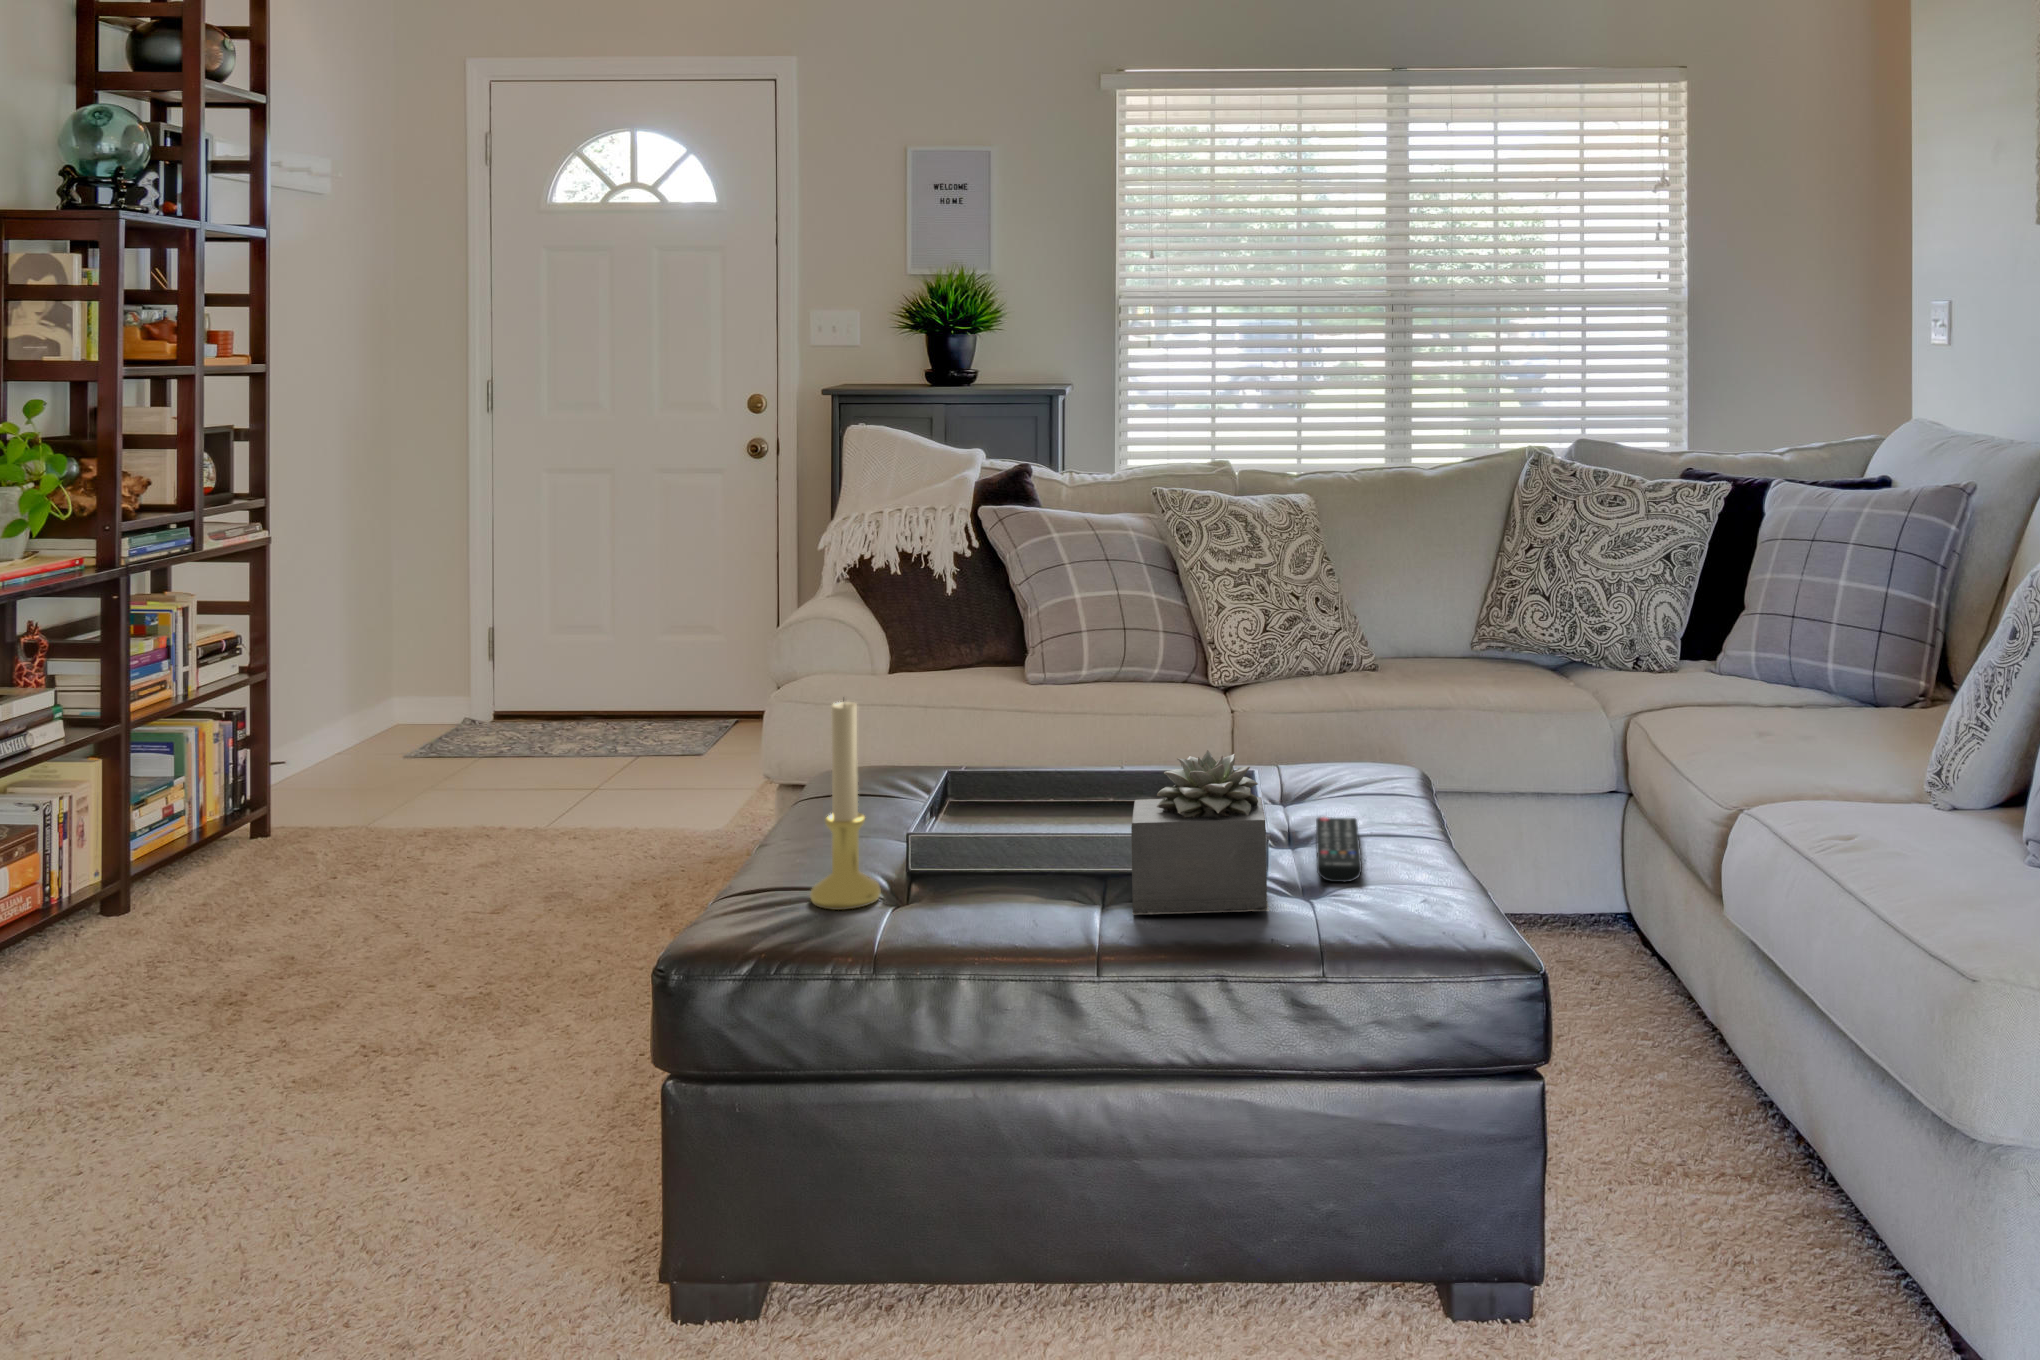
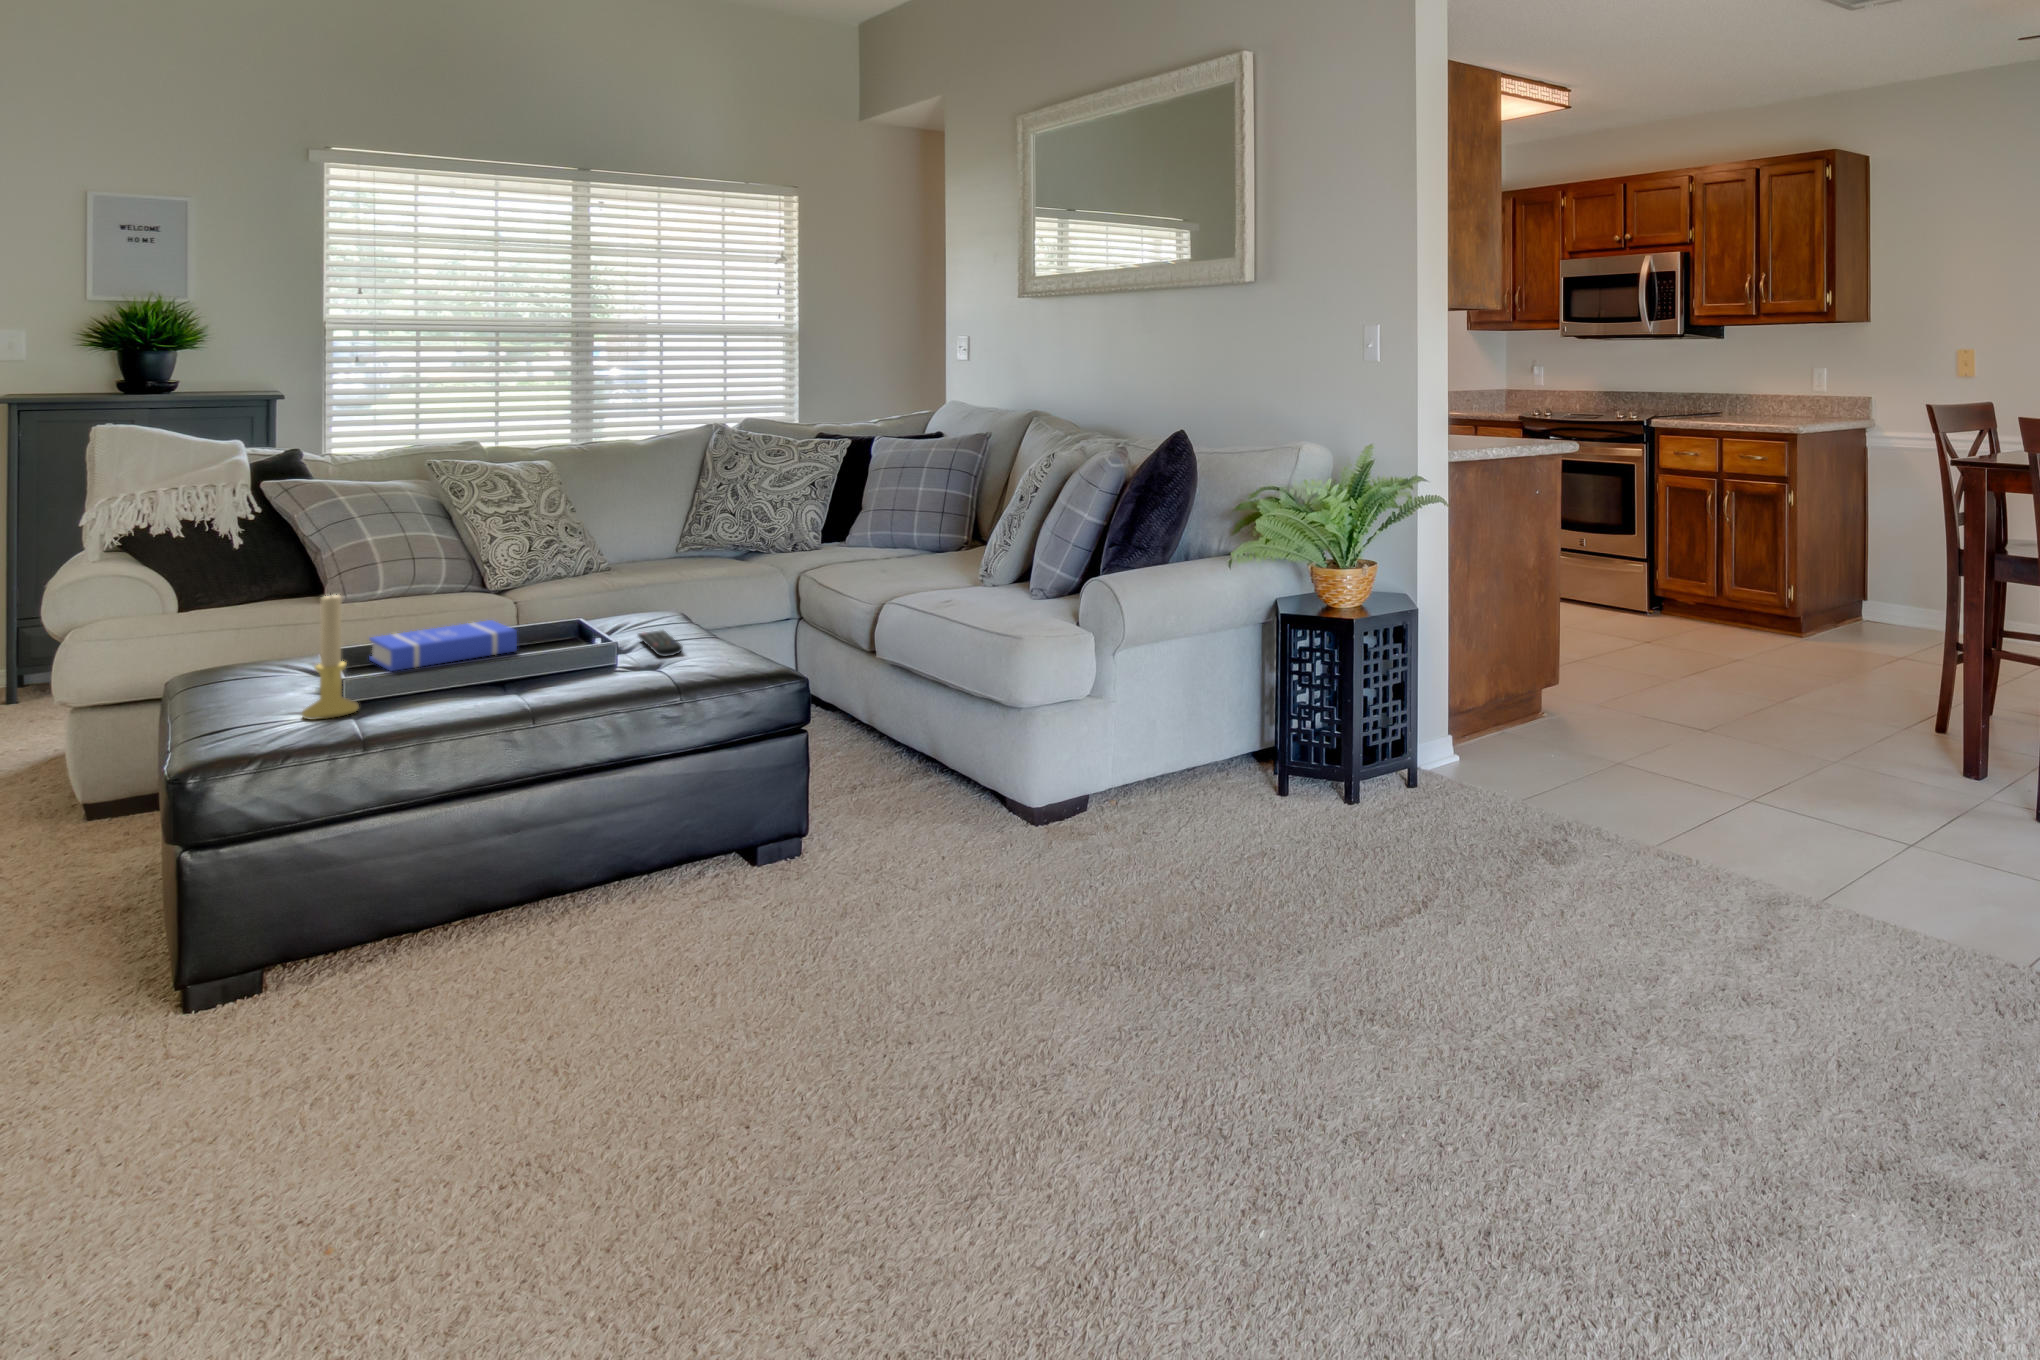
succulent plant: present [1131,750,1269,915] -> none [538,595,640,685]
book: none [985,751,1150,823] -> present [370,620,517,671]

